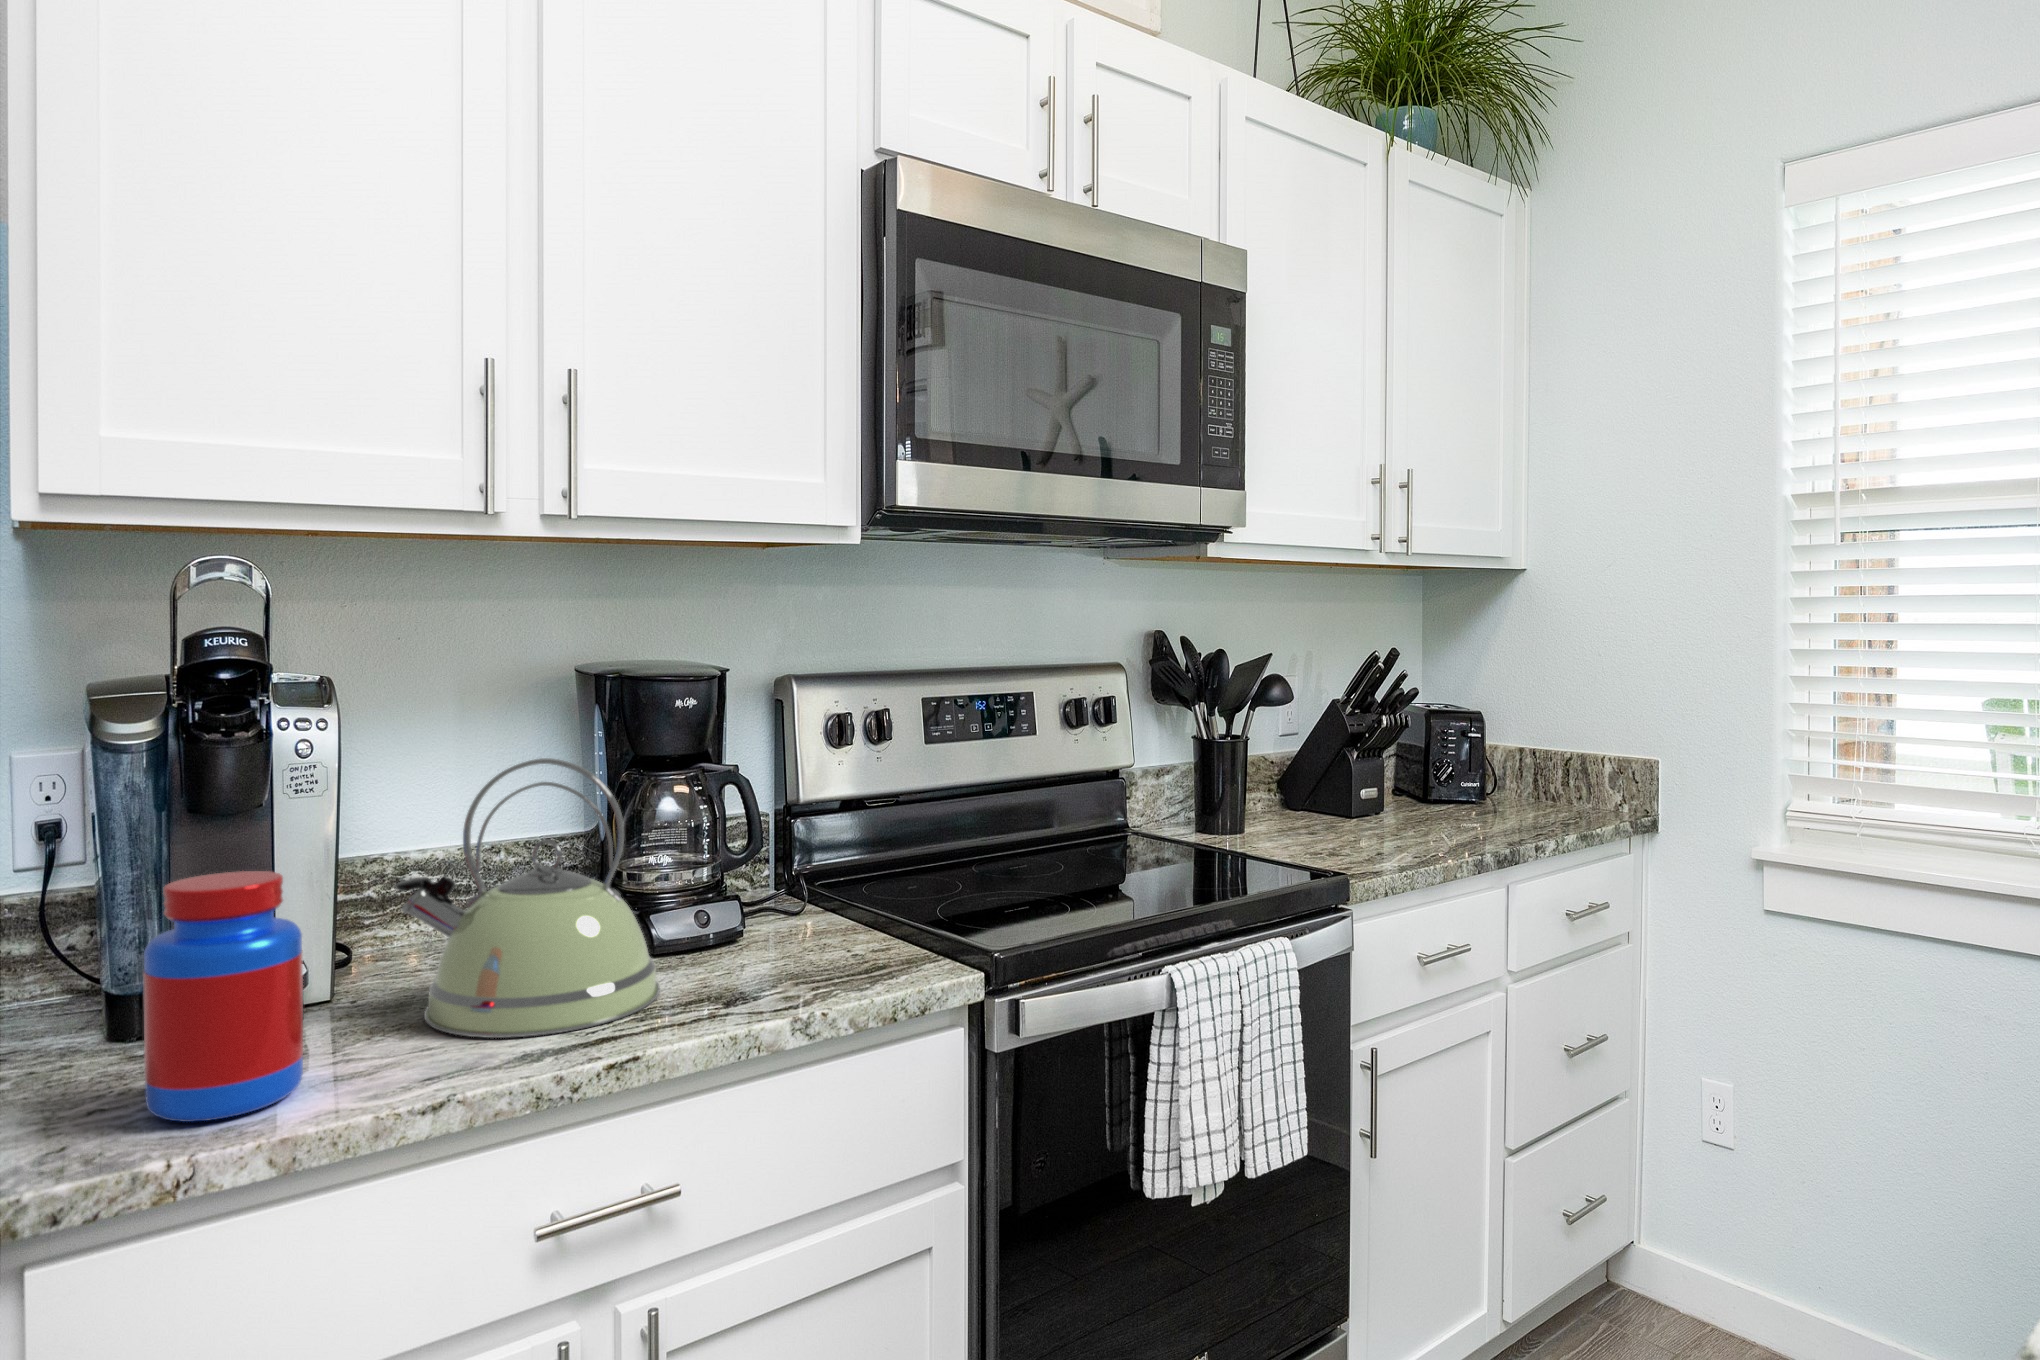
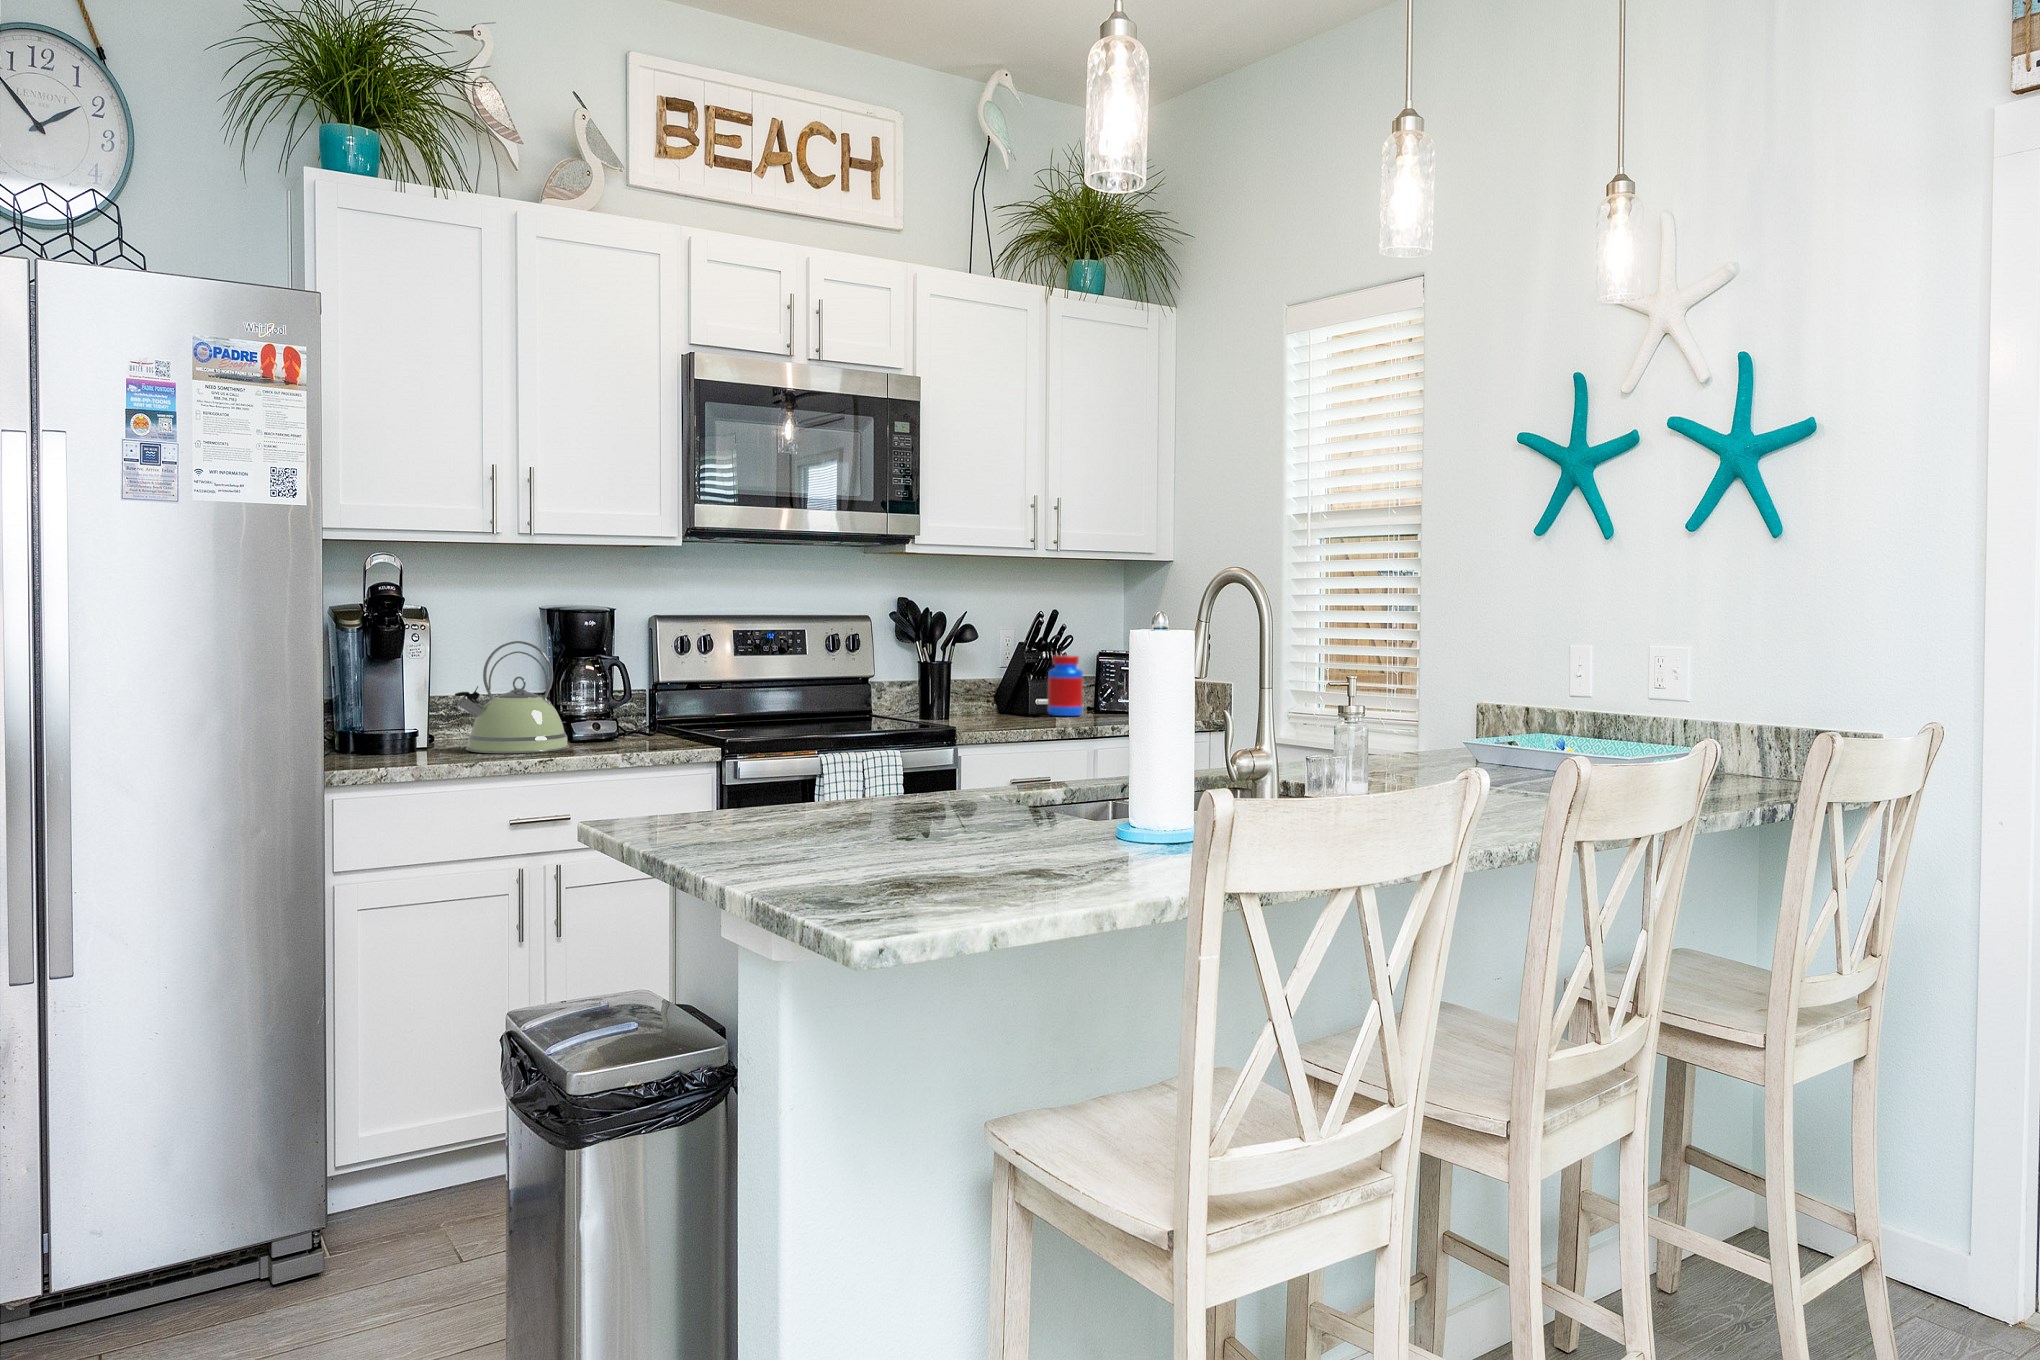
jar: present [143,871,303,1122] -> present [1048,655,1083,716]

